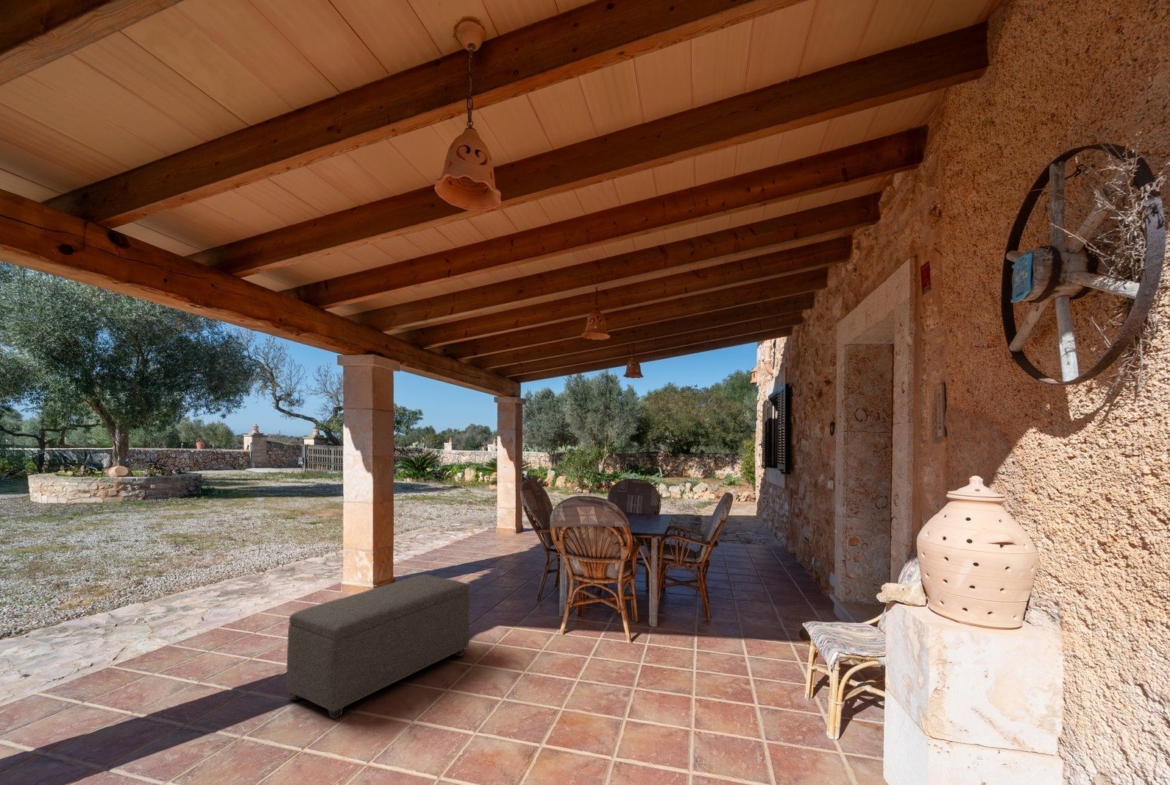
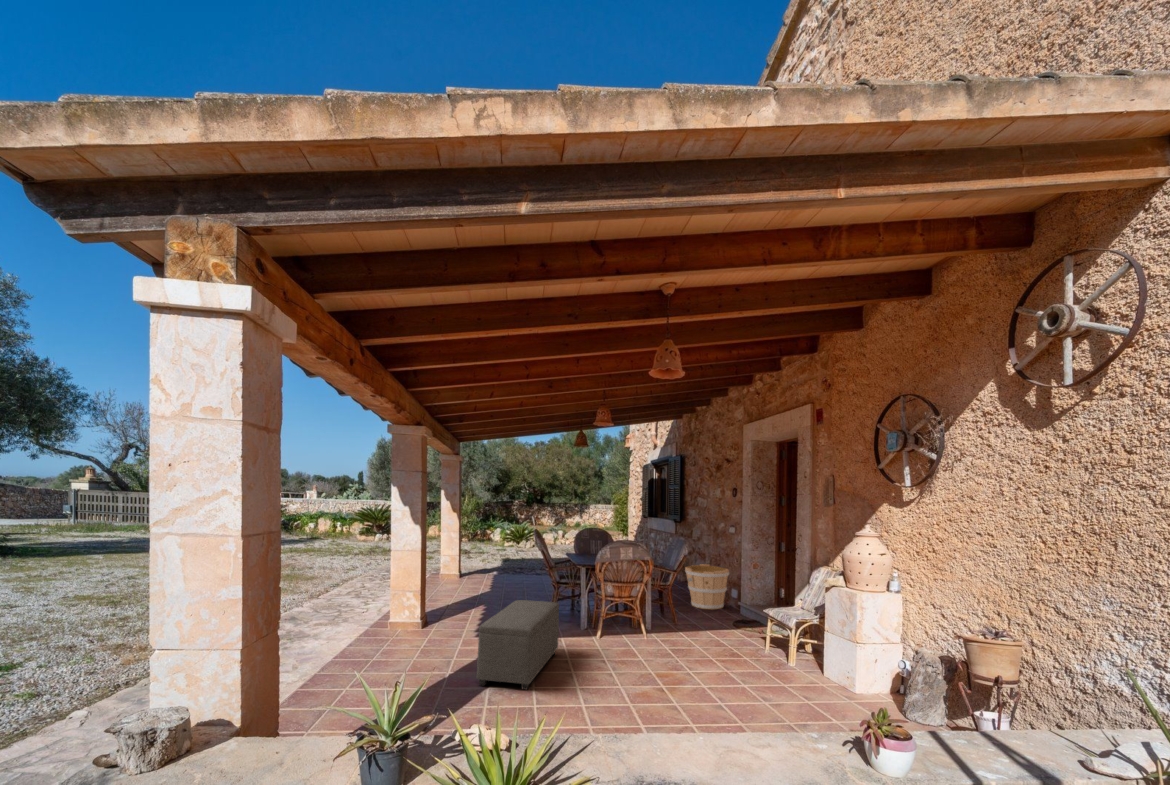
wooden bucket: none [750,532,819,601] -> present [685,564,729,610]

